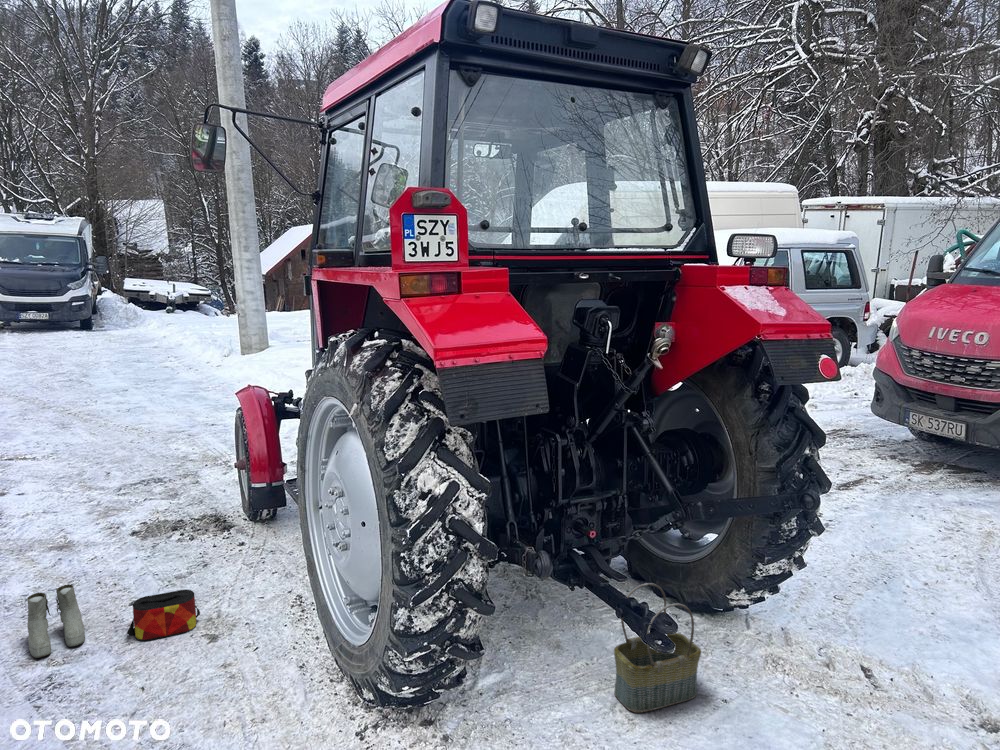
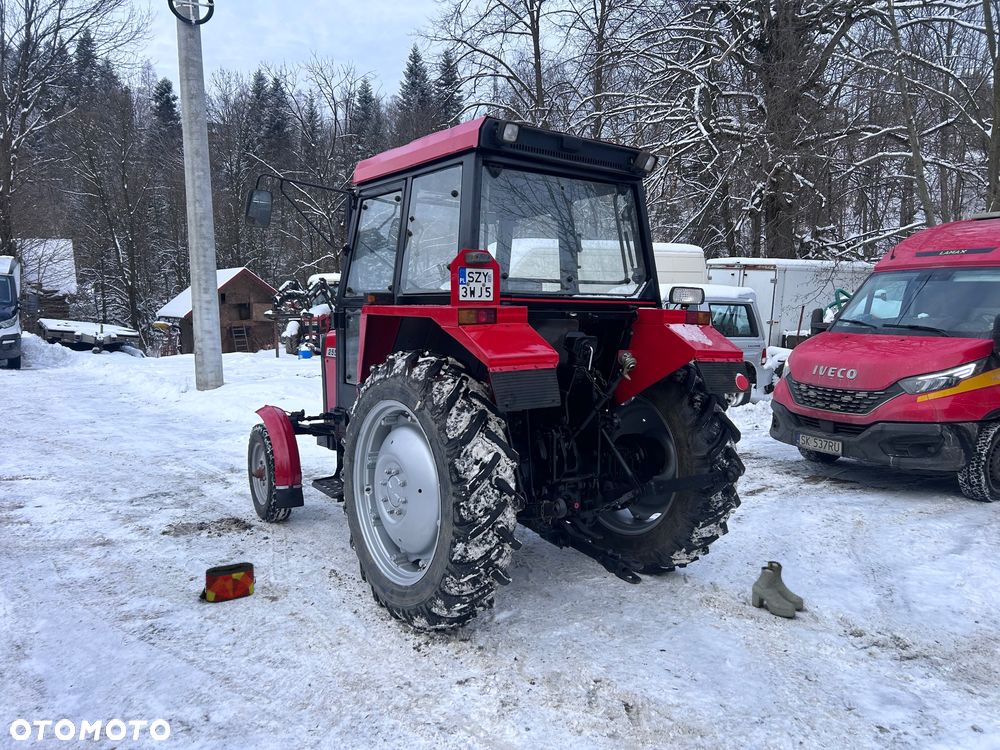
basket: present [614,583,701,713] -> none [597,537,659,630]
boots: present [27,584,85,658] -> present [752,561,803,617]

